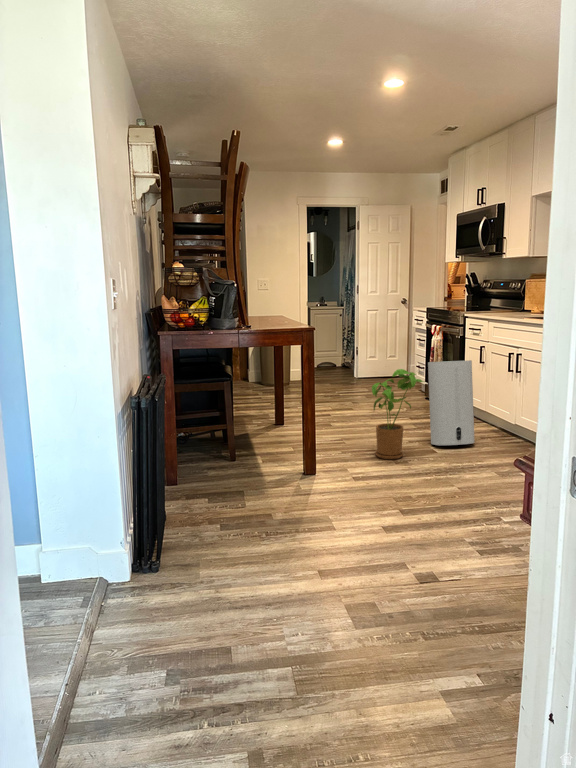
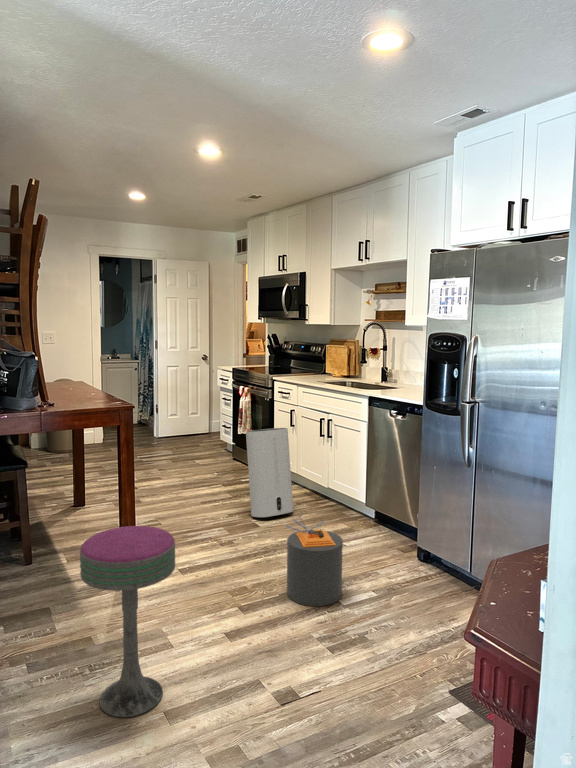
house plant: present [372,369,423,459] -> none [192,443,248,540]
bar stool: none [254,417,331,569] -> present [80,526,175,717]
trash can: none [447,430,508,519] -> present [286,515,343,606]

